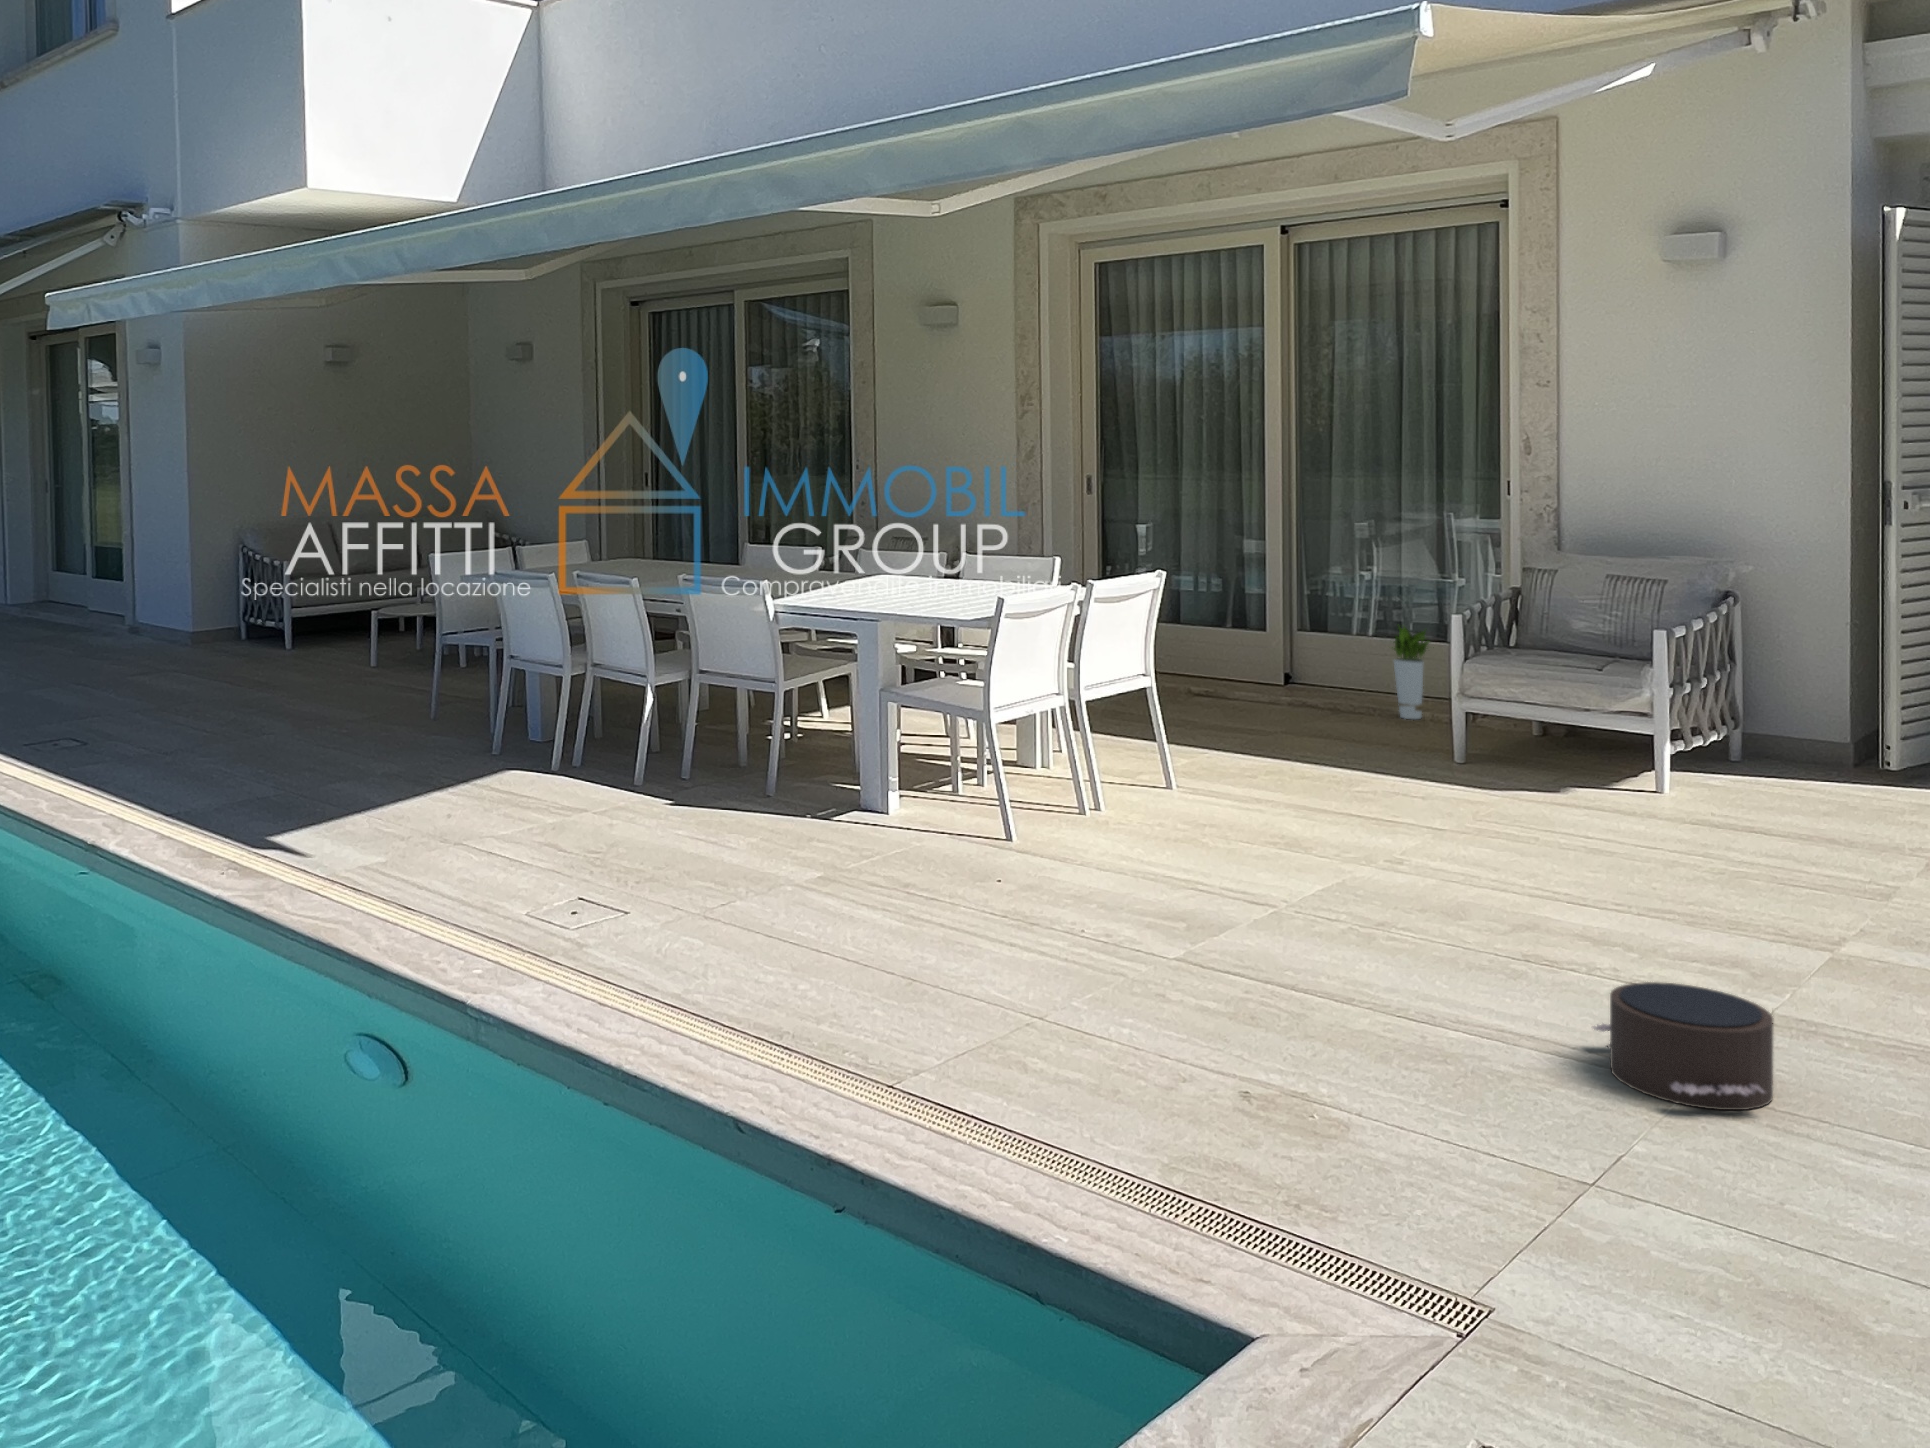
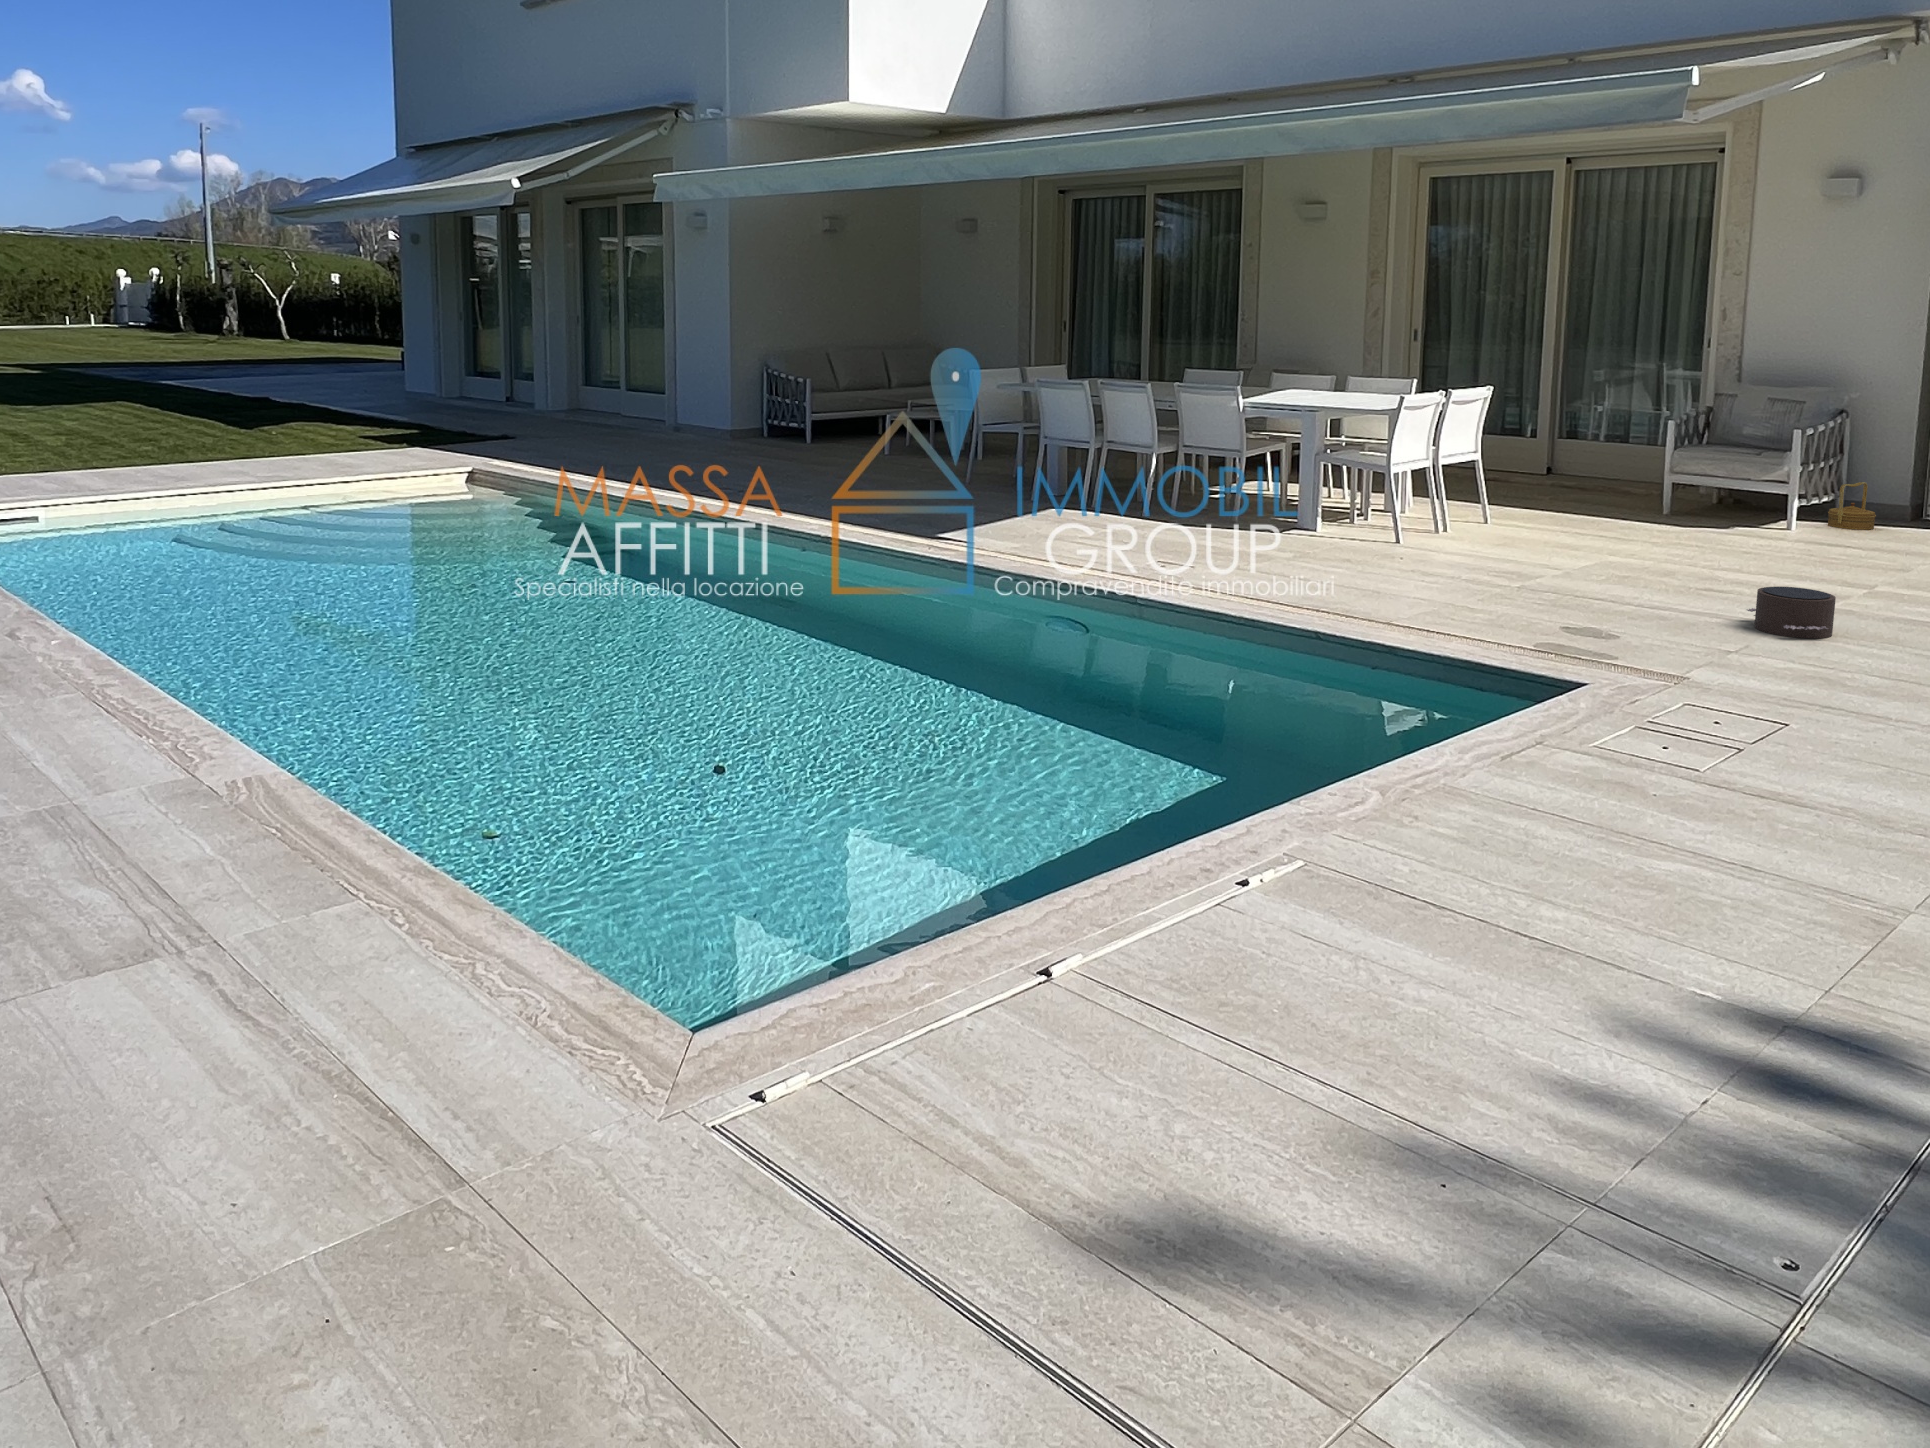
planter: present [1394,627,1429,719] -> none [1617,432,1650,495]
woven basket: none [1719,707,1799,786] -> present [1828,482,1876,530]

